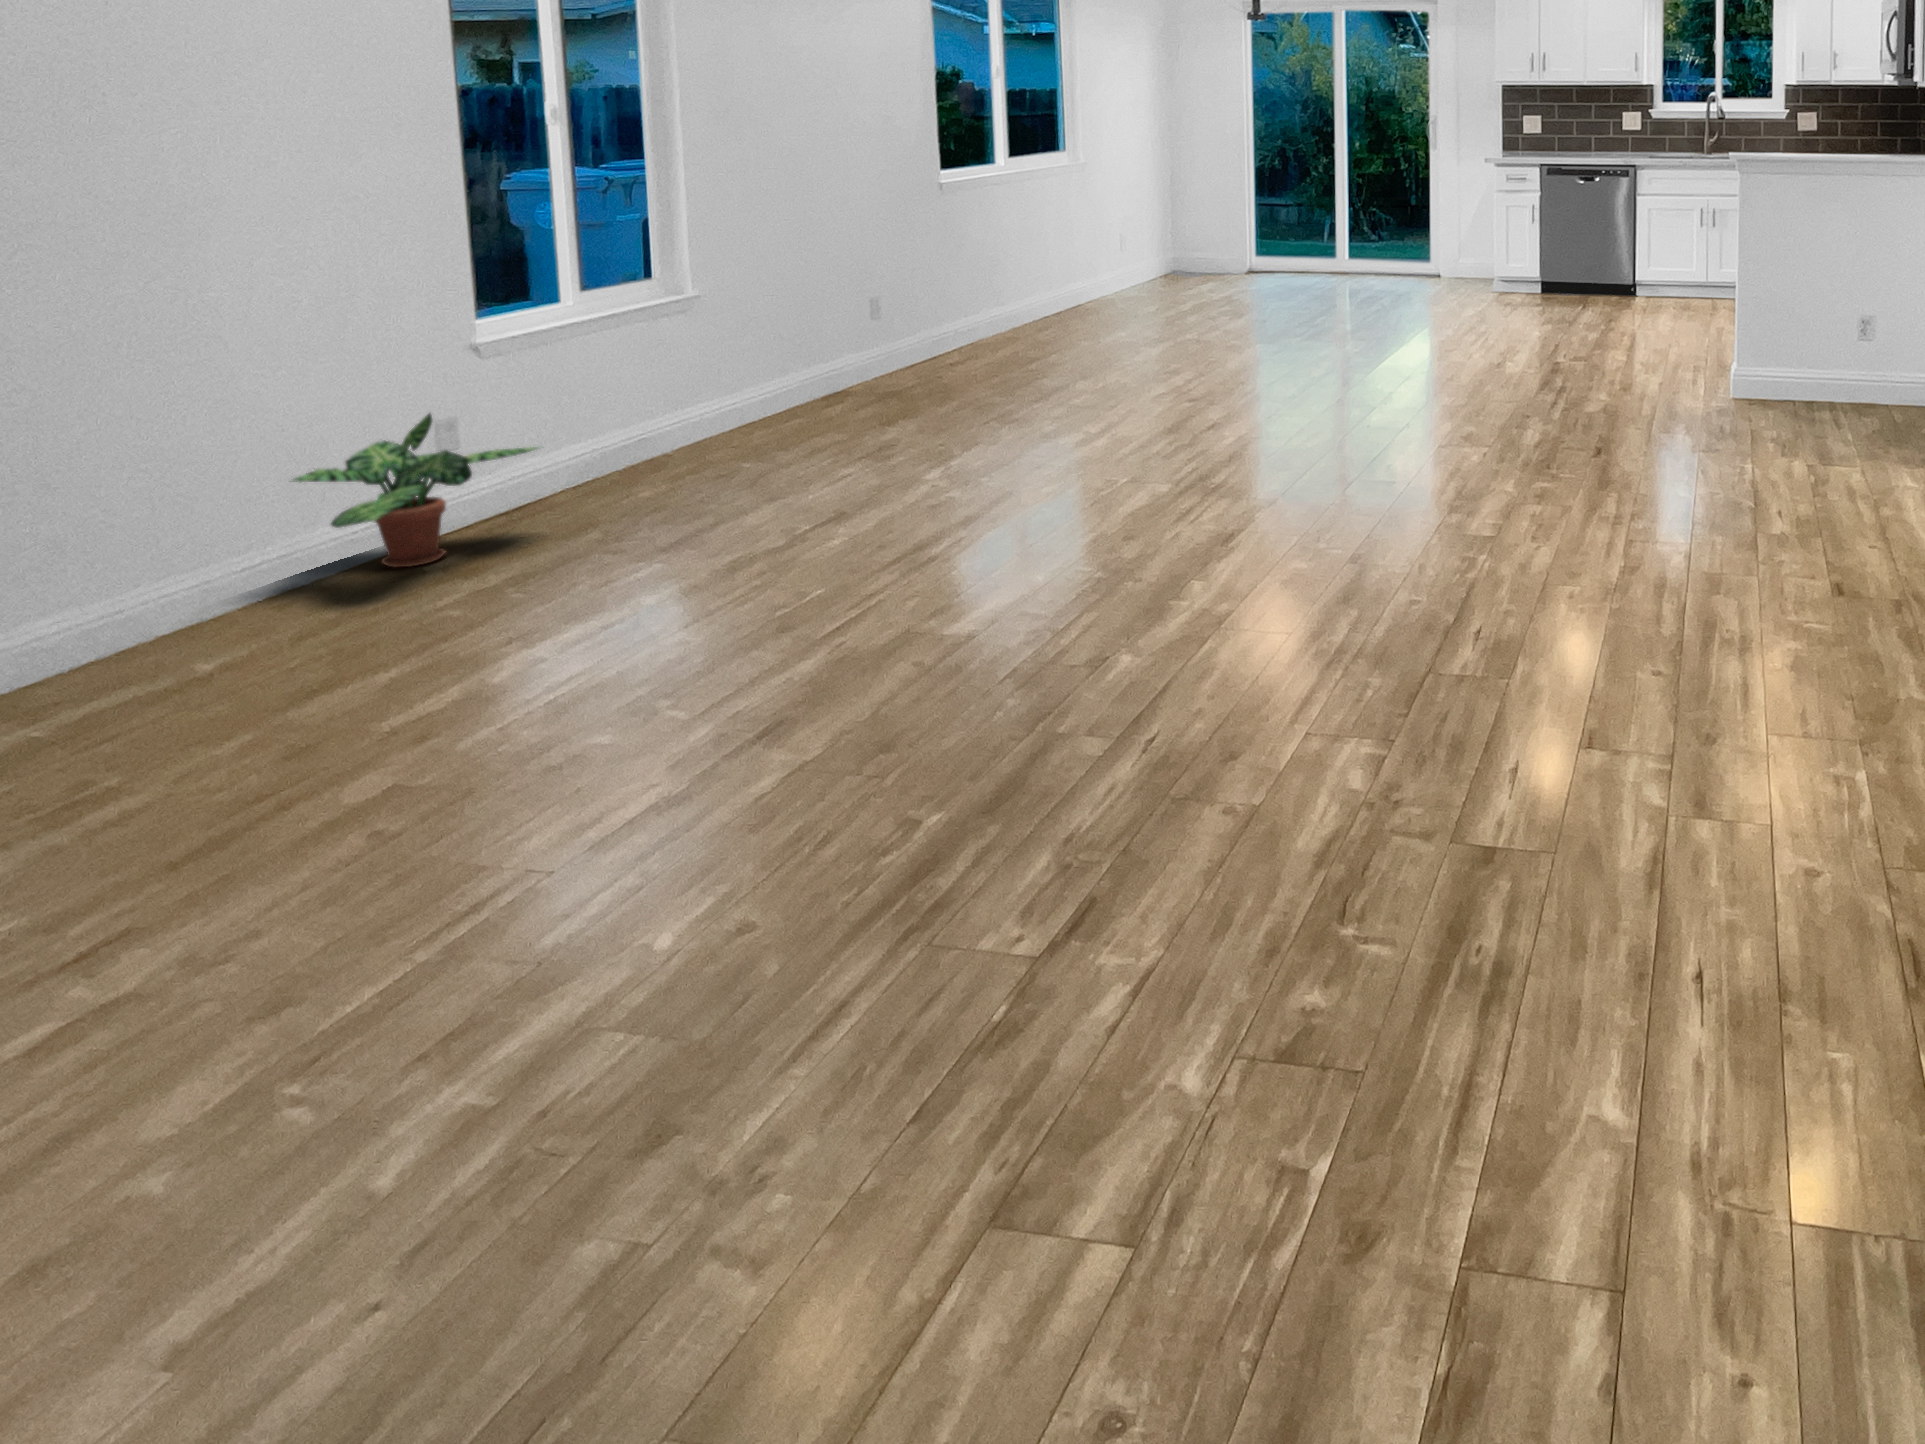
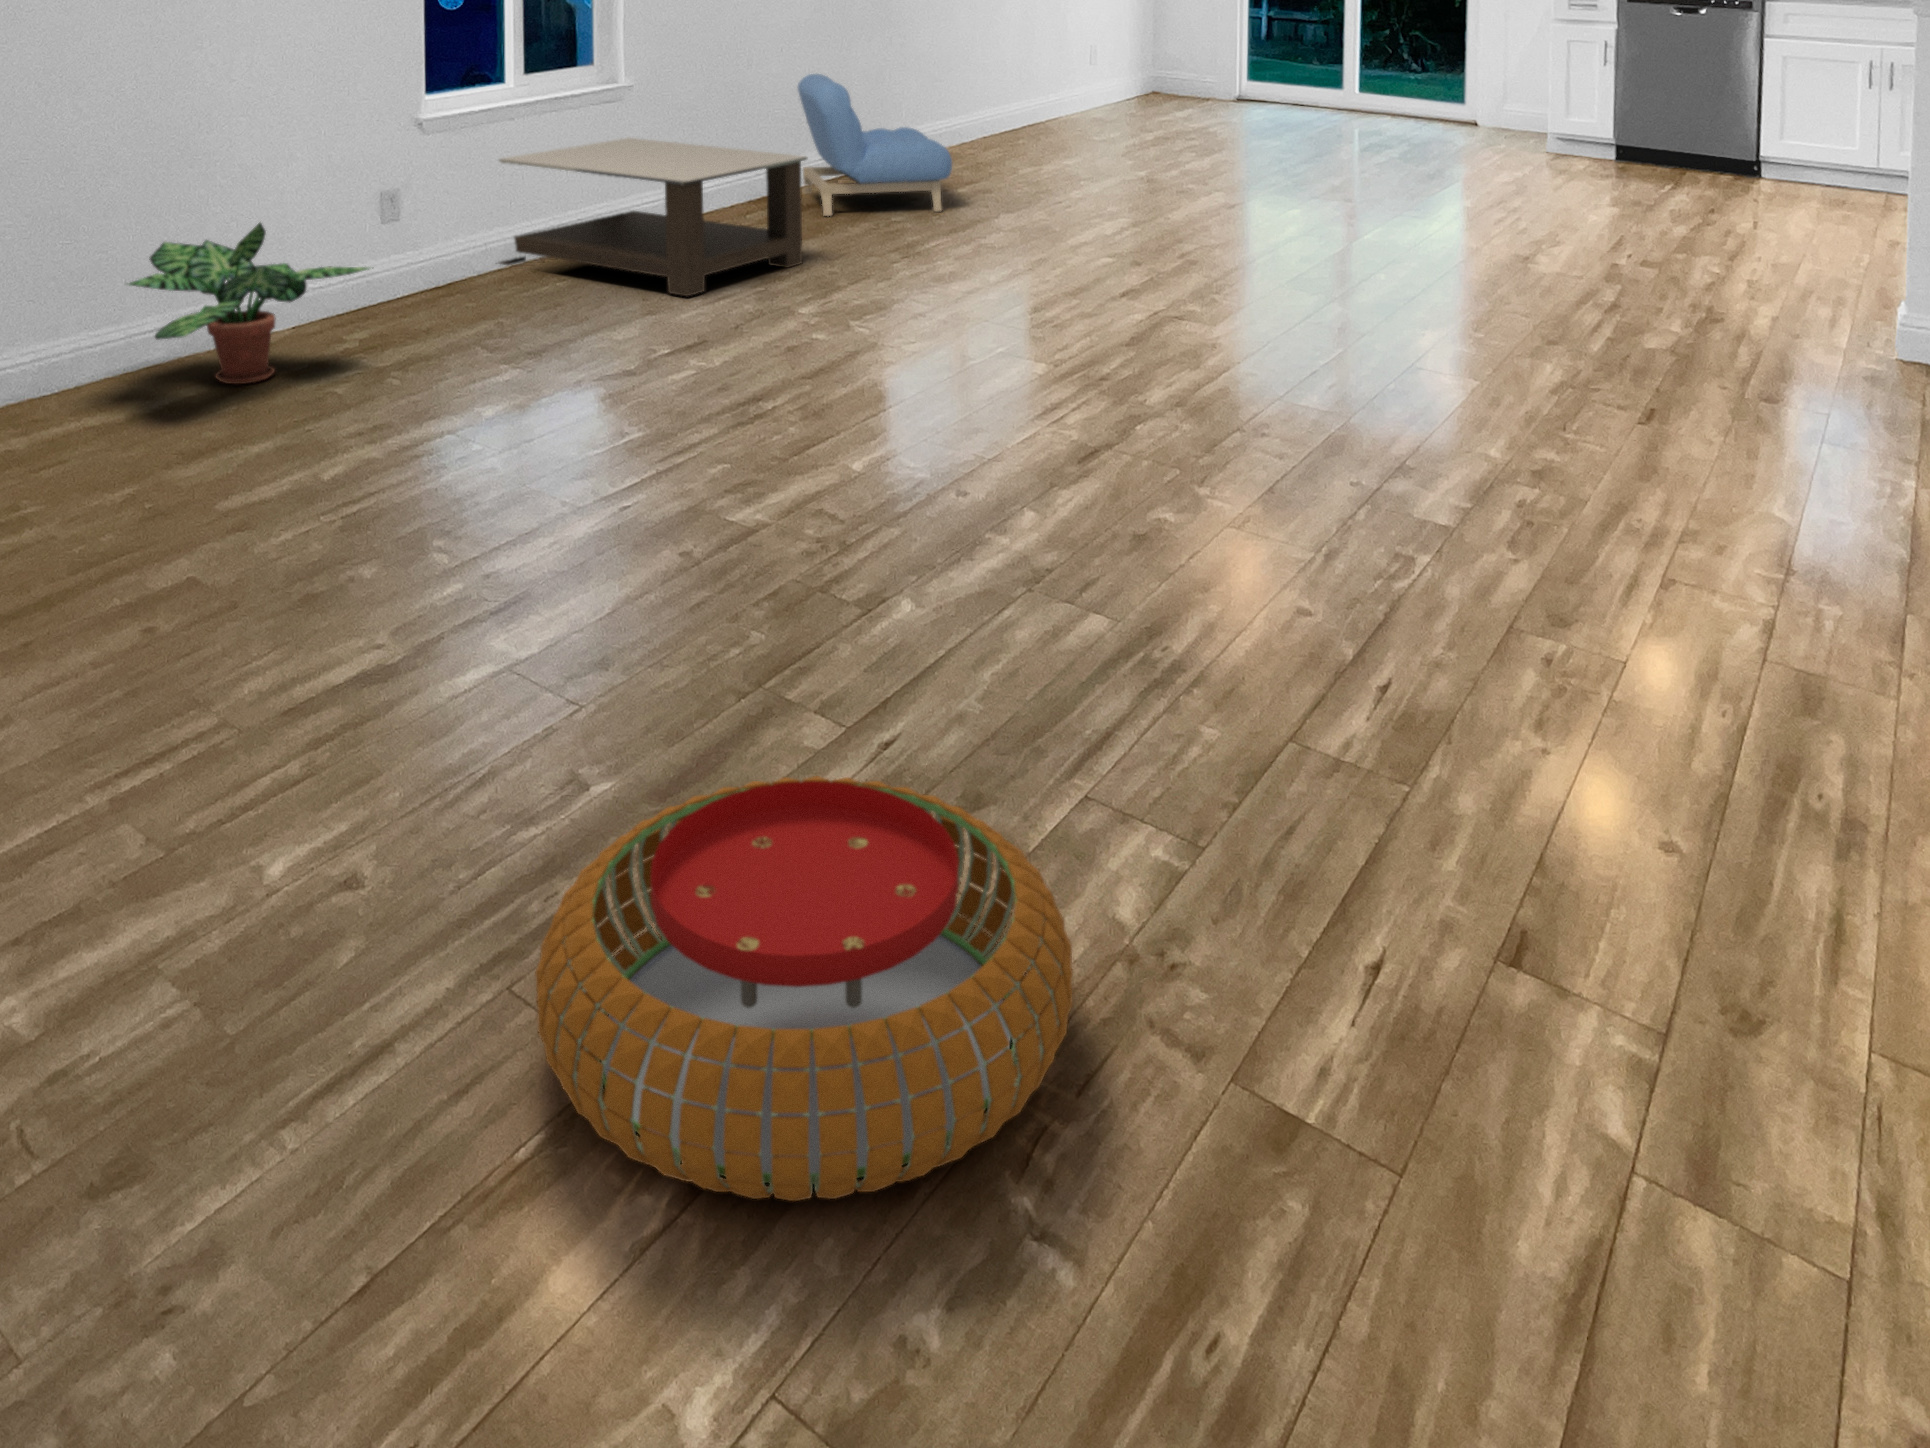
armchair: none [885,257,1036,380] -> present [798,74,952,216]
coffee table: none [596,322,924,453] -> present [499,138,807,296]
pouf: none [989,700,1349,936] -> present [535,776,1073,1201]

